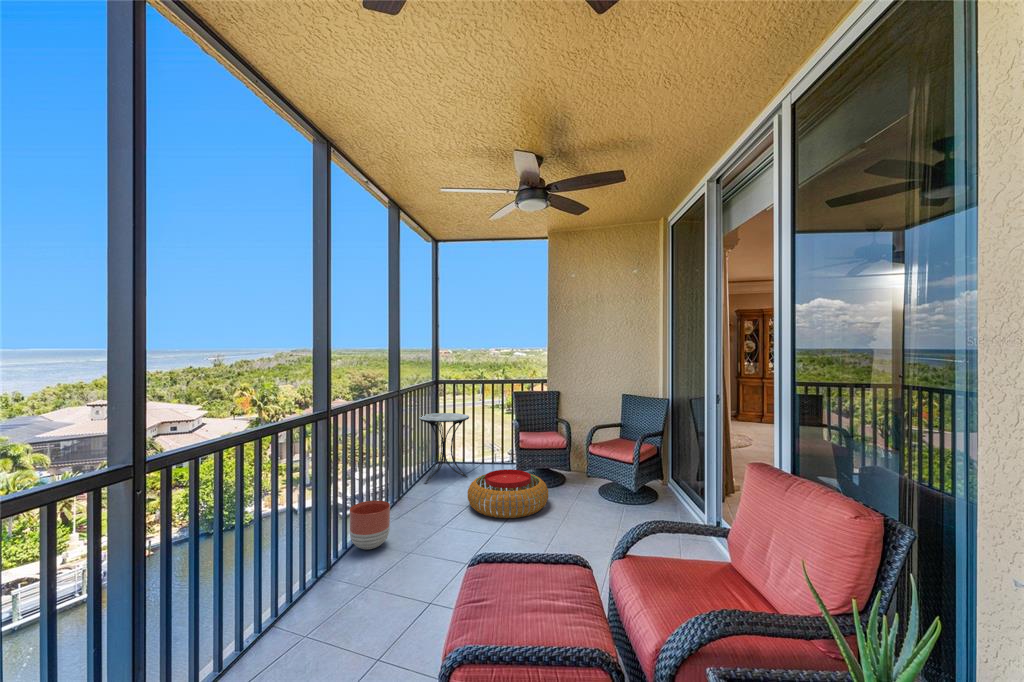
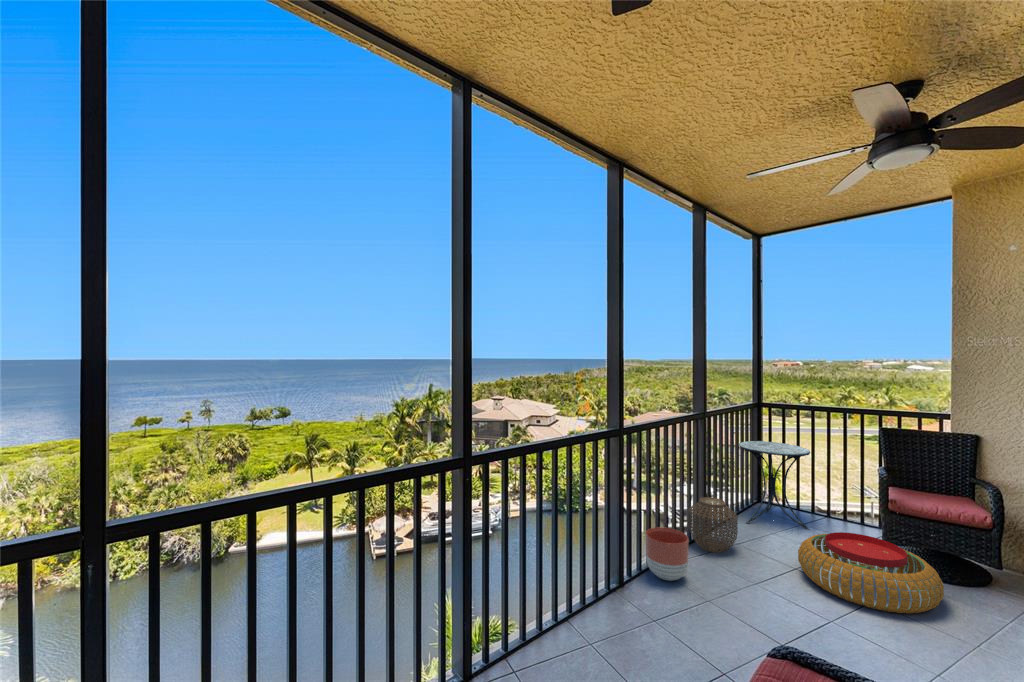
woven basket: none [383,466,423,514] -> present [688,497,738,553]

